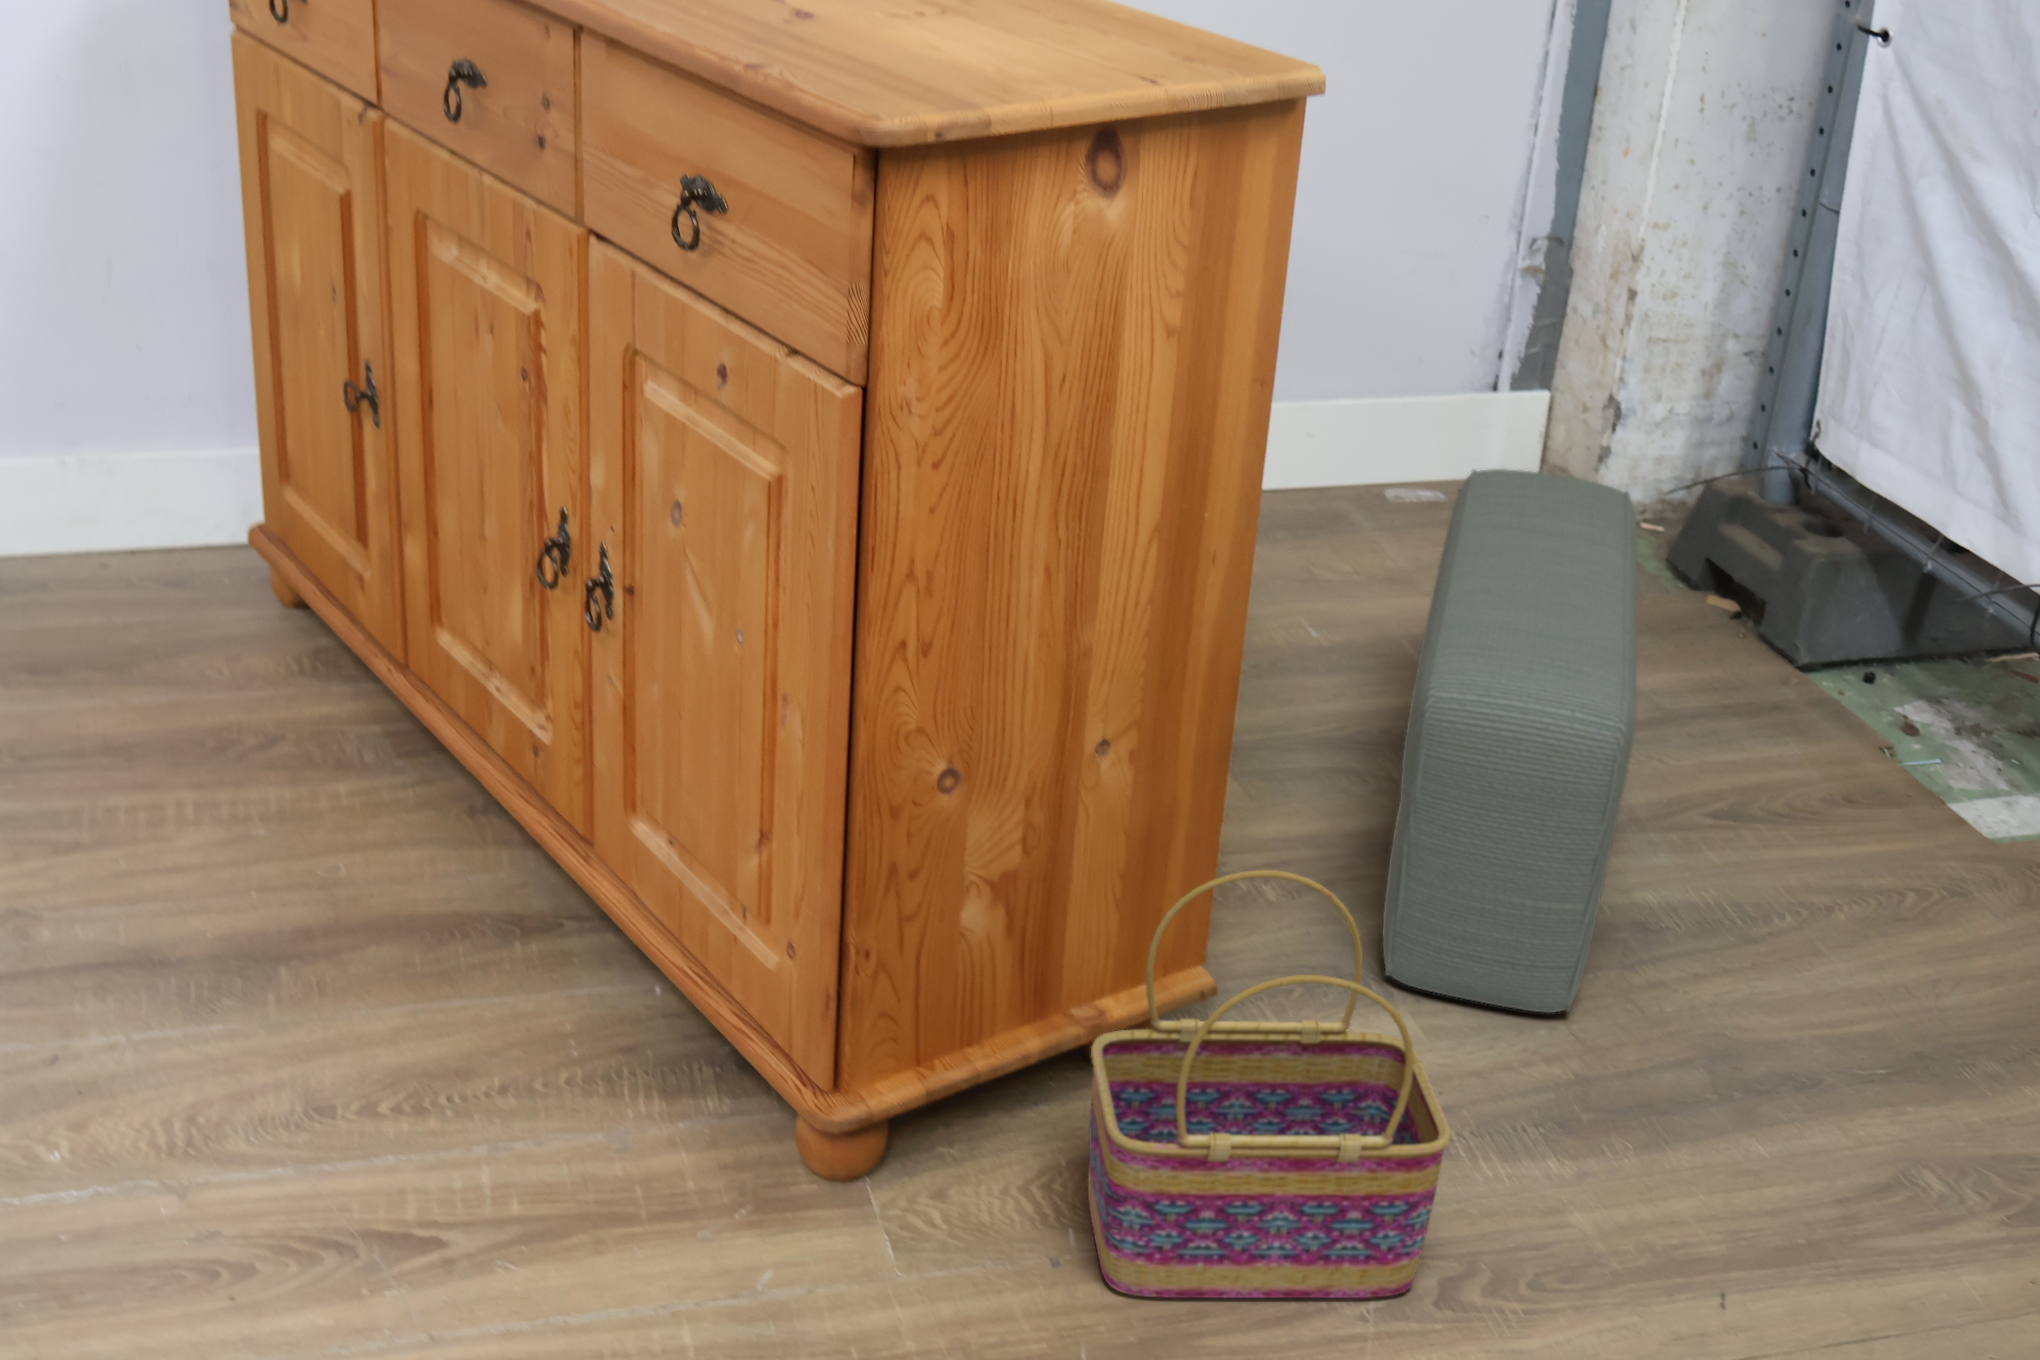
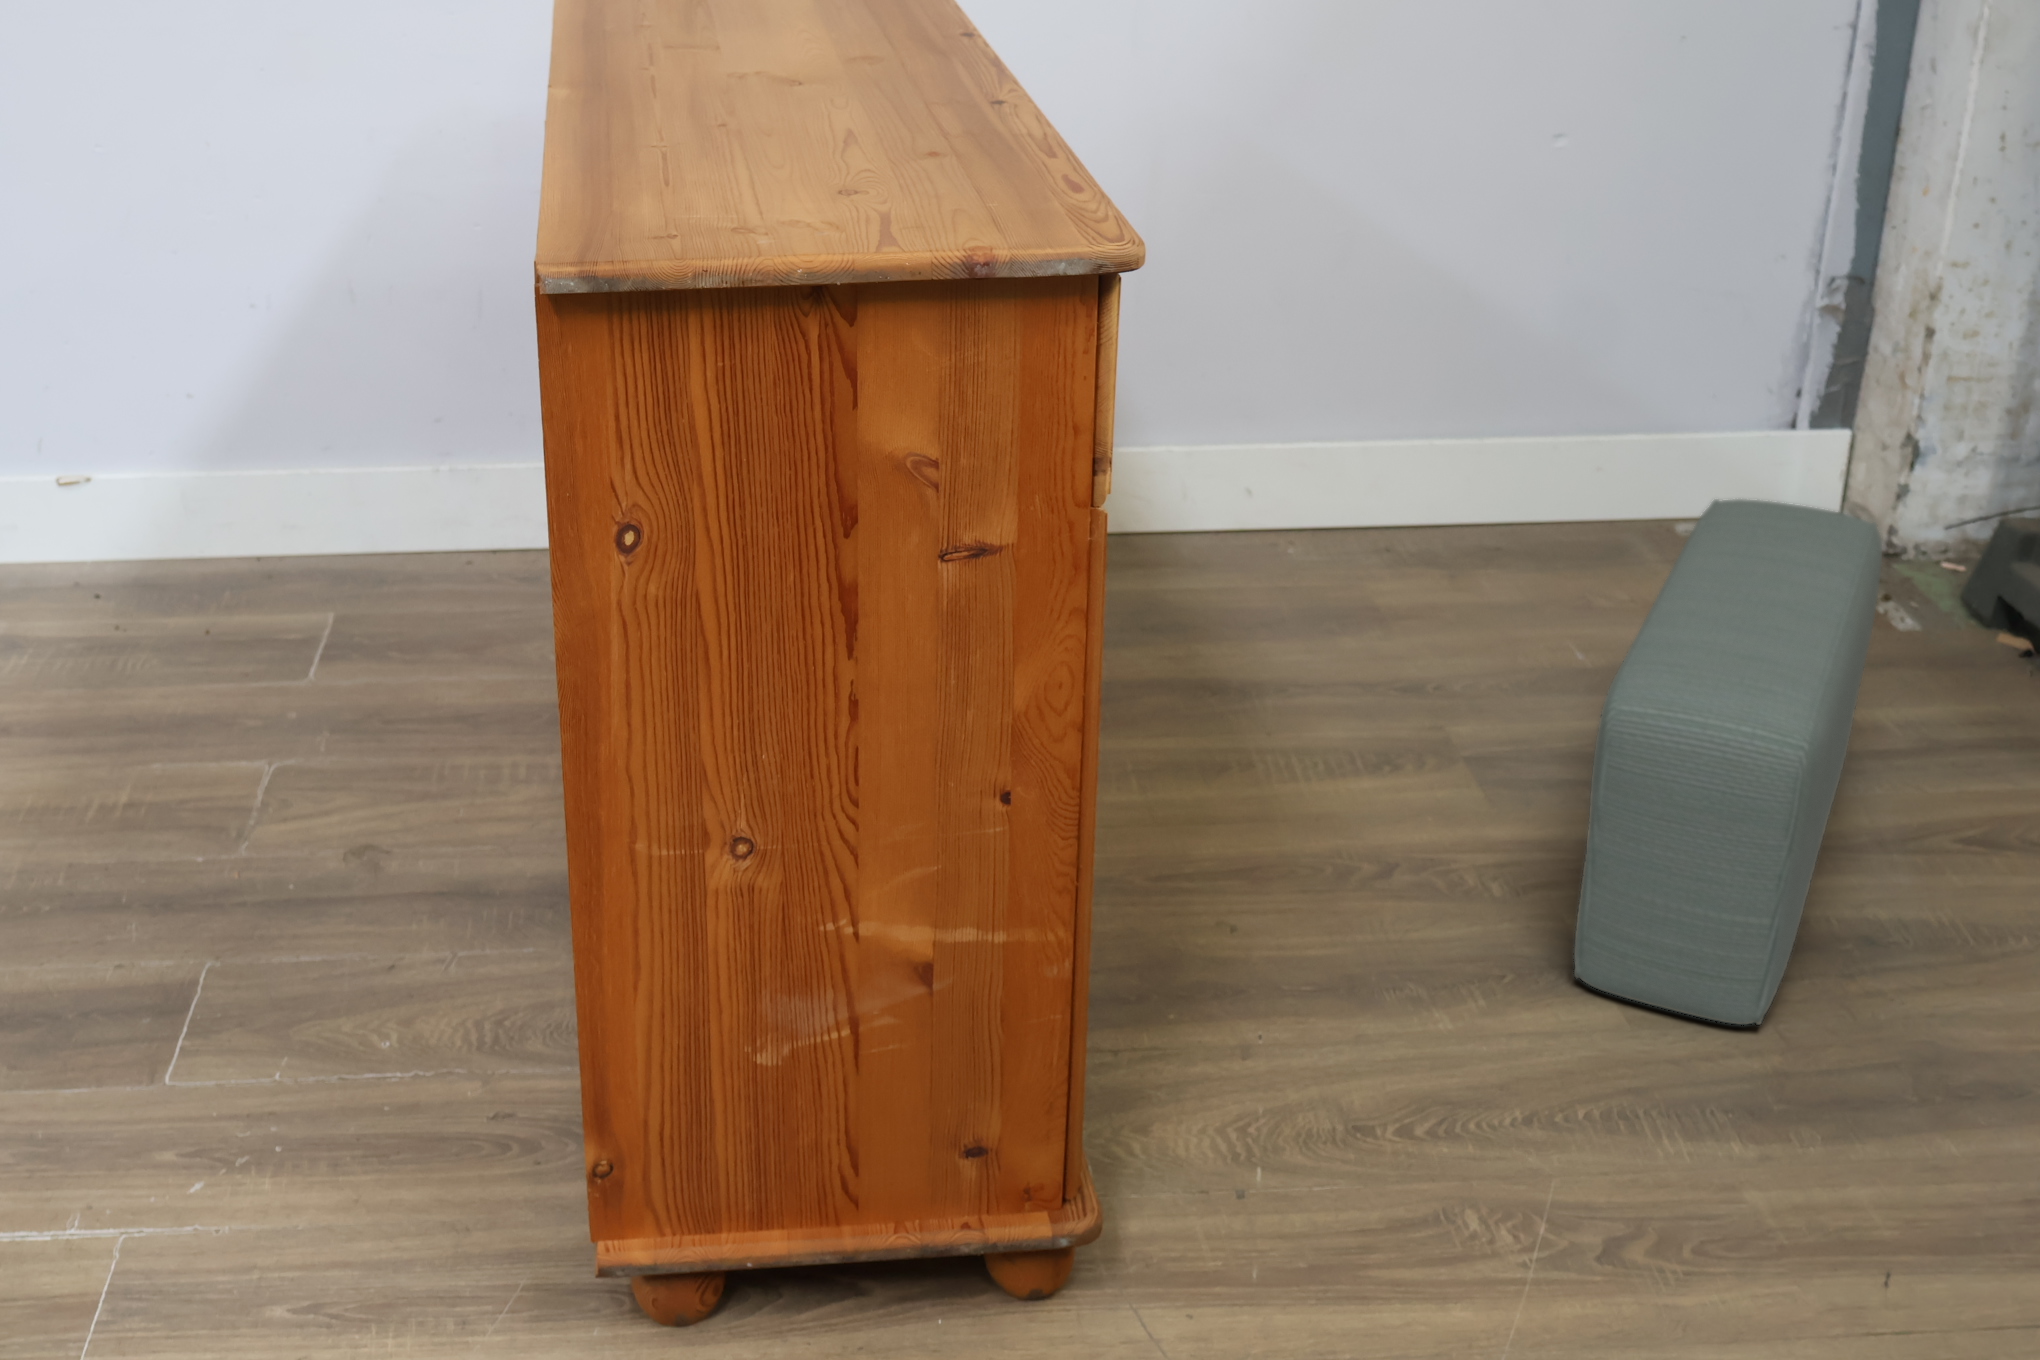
basket: present [1088,870,1451,1298] -> none [1237,858,1574,1272]

